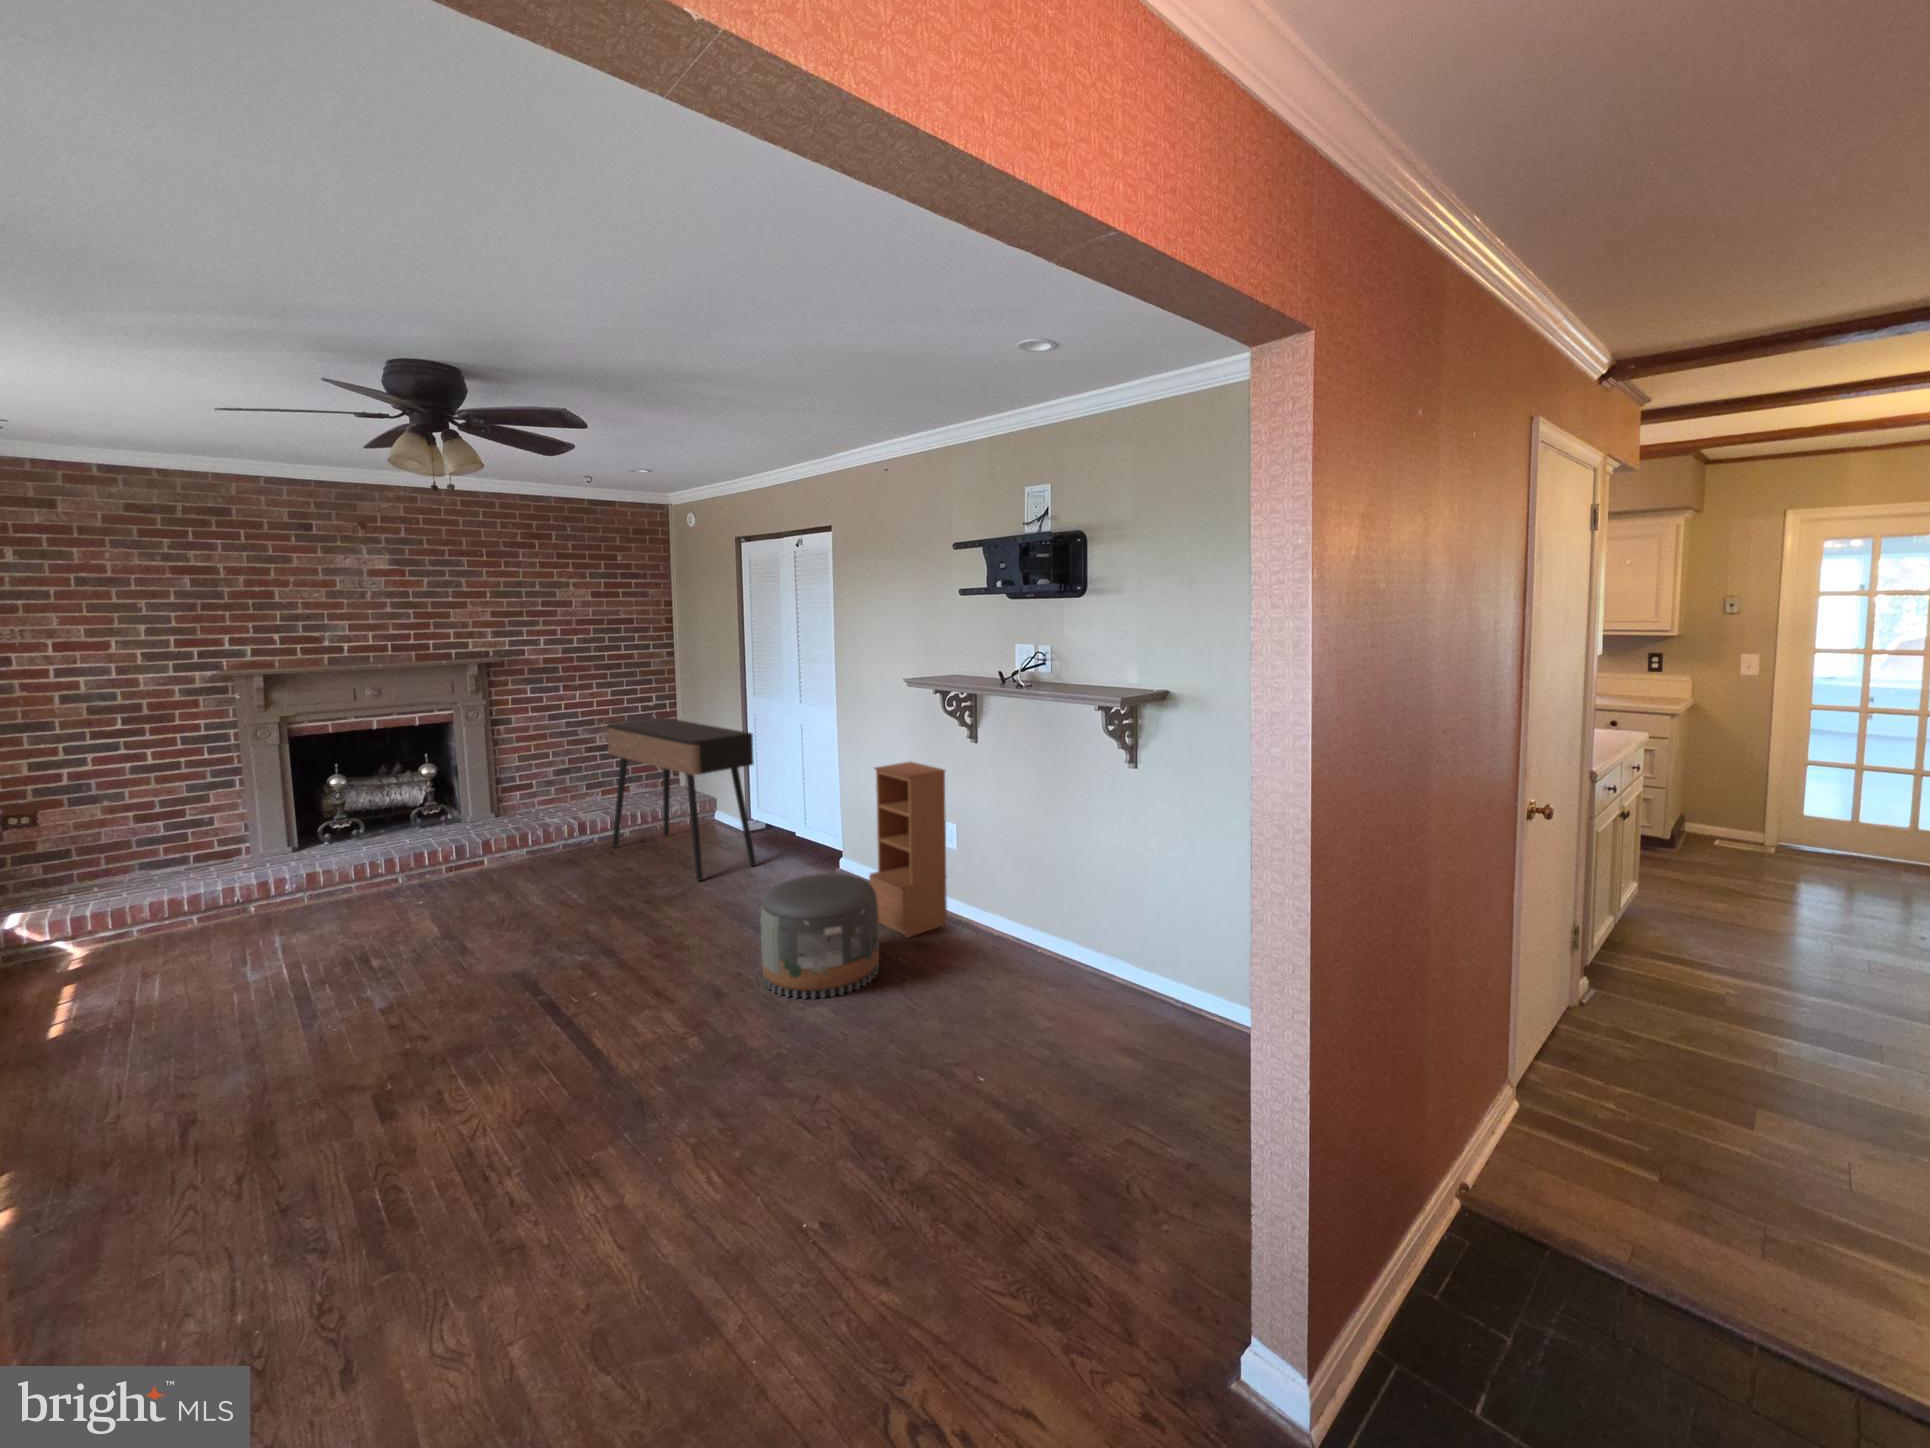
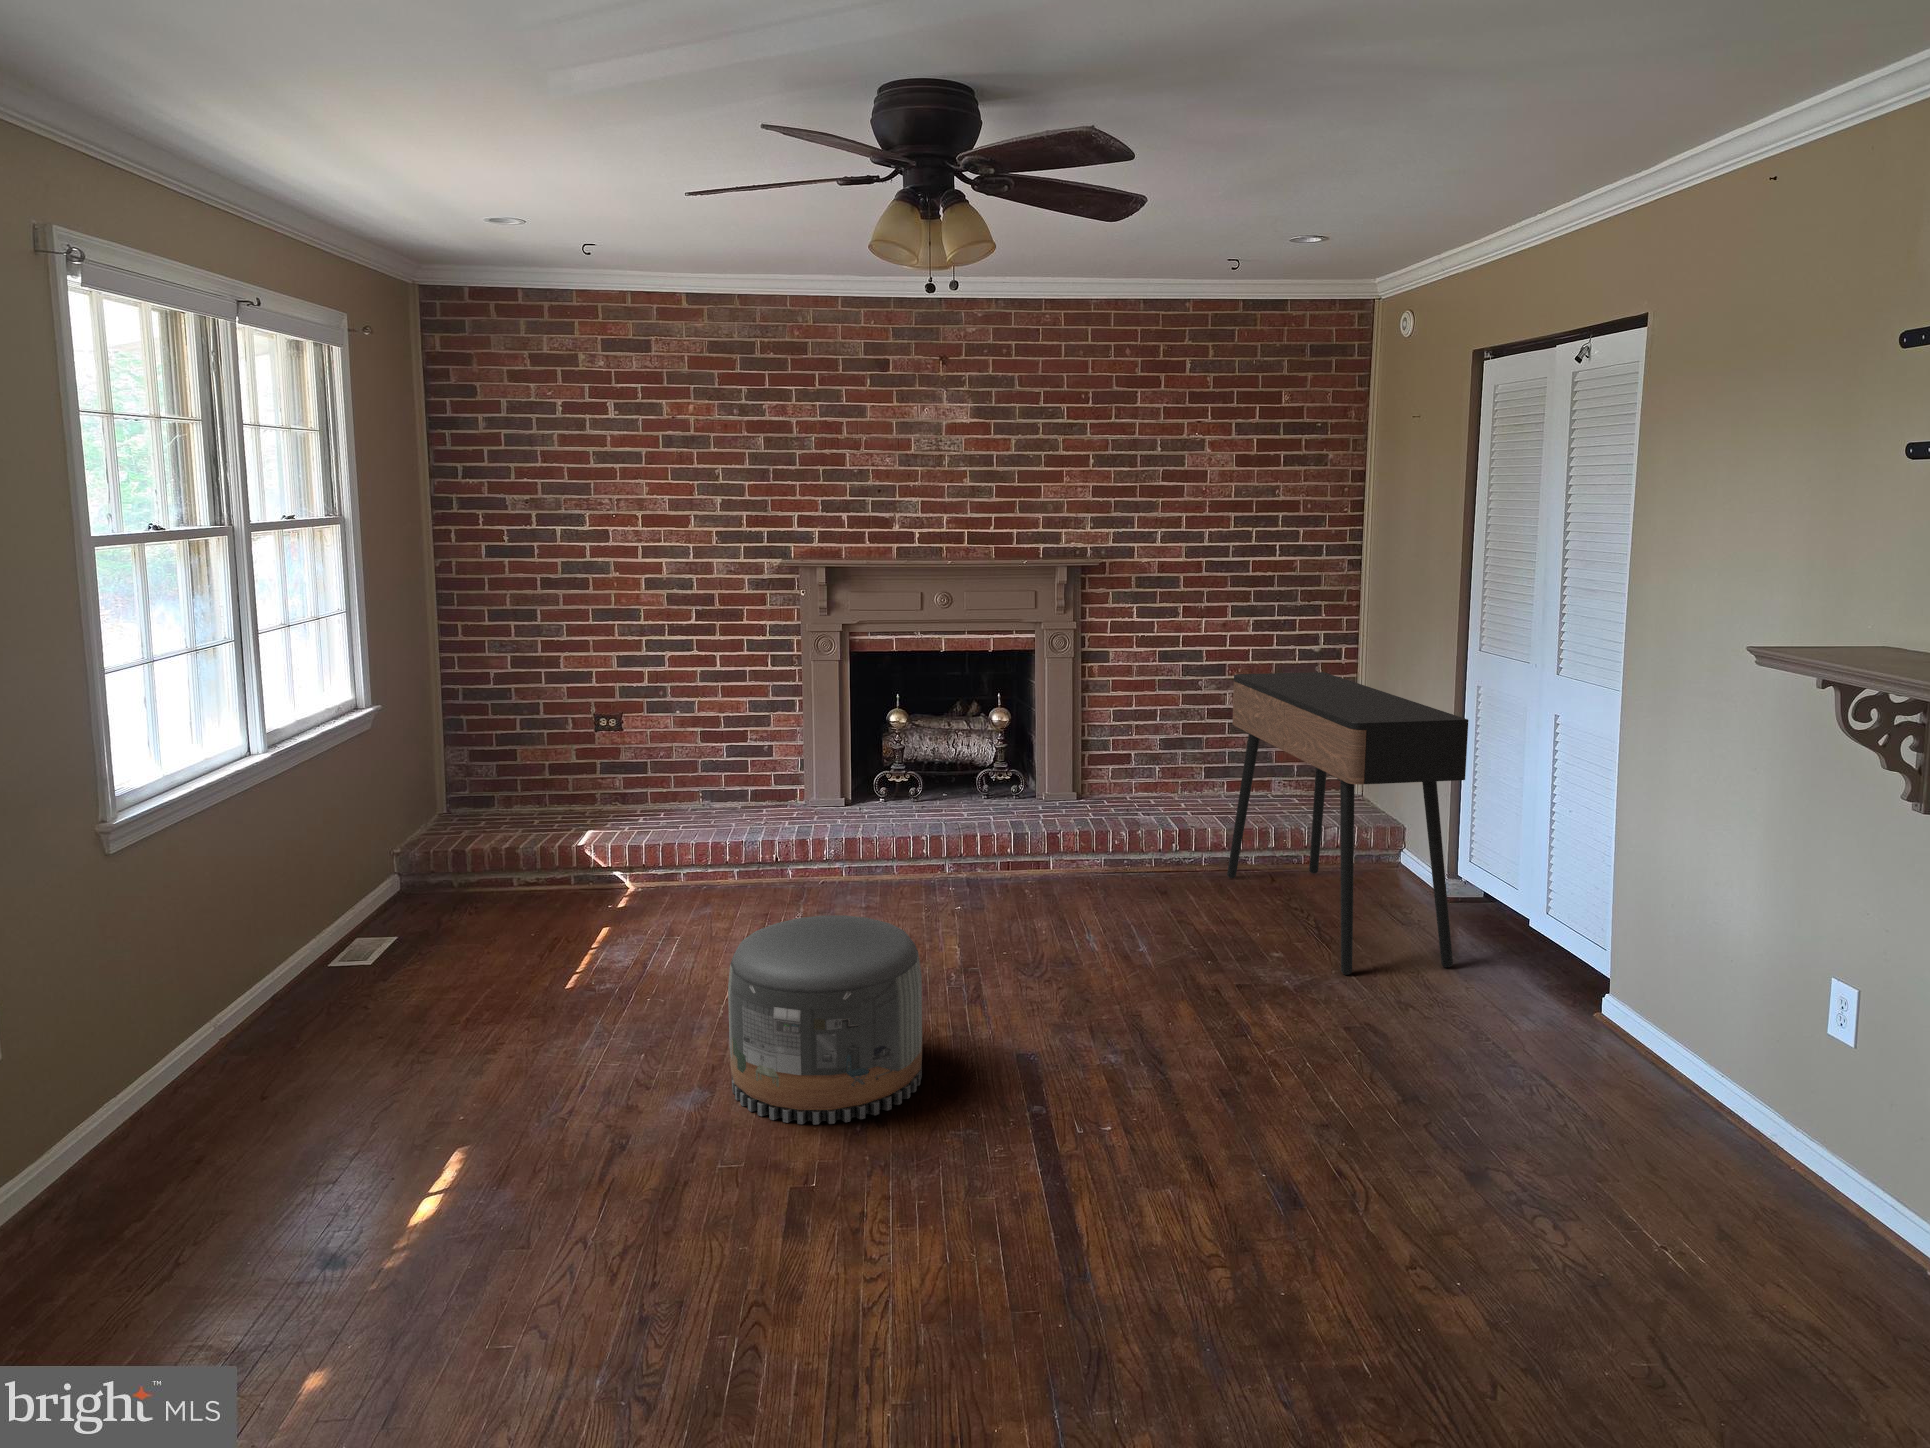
bookcase: present [869,762,947,938] -> none [1676,834,1920,1246]
pouf: present [760,874,879,999] -> present [728,915,922,1125]

